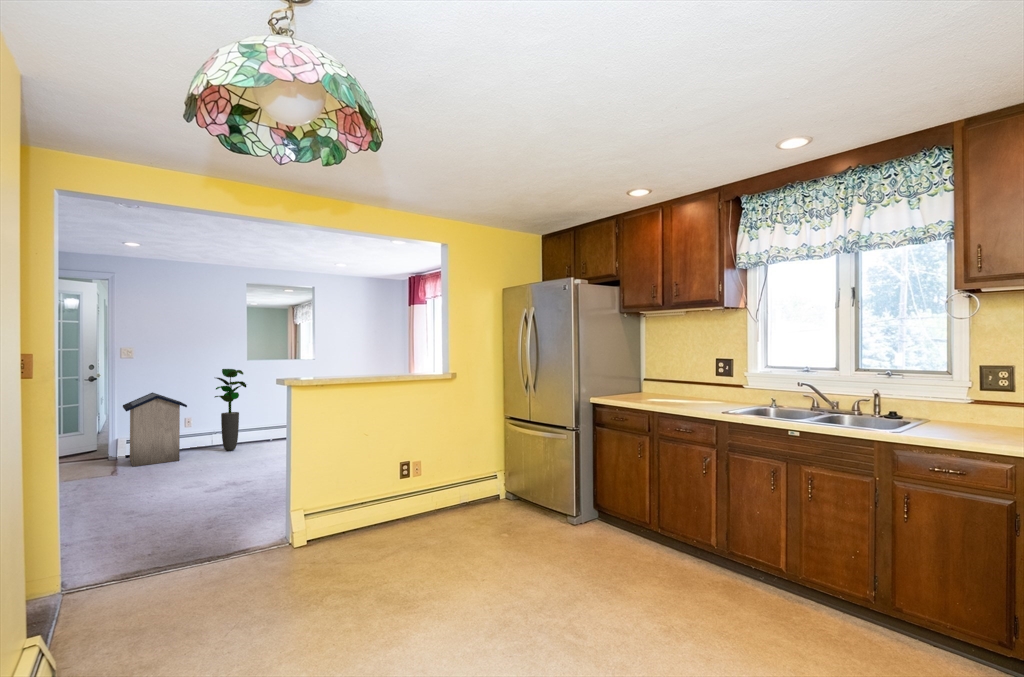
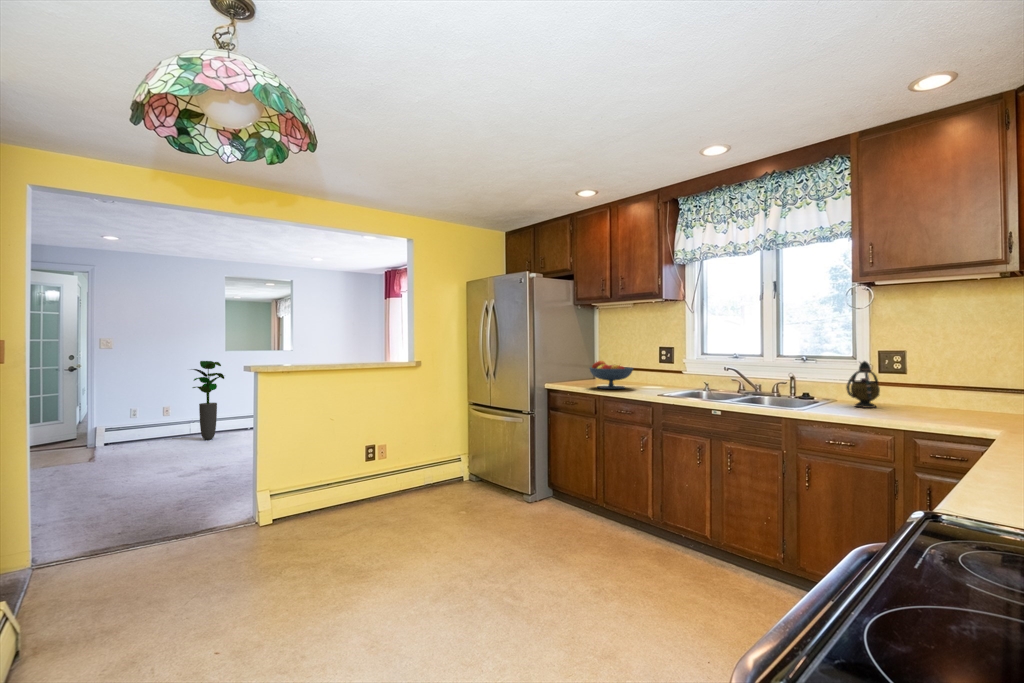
fruit bowl: none [641,372,690,404] -> present [589,361,633,389]
teapot: none [950,377,989,431] -> present [846,361,880,408]
trash can: present [123,392,187,466] -> none [101,383,165,454]

